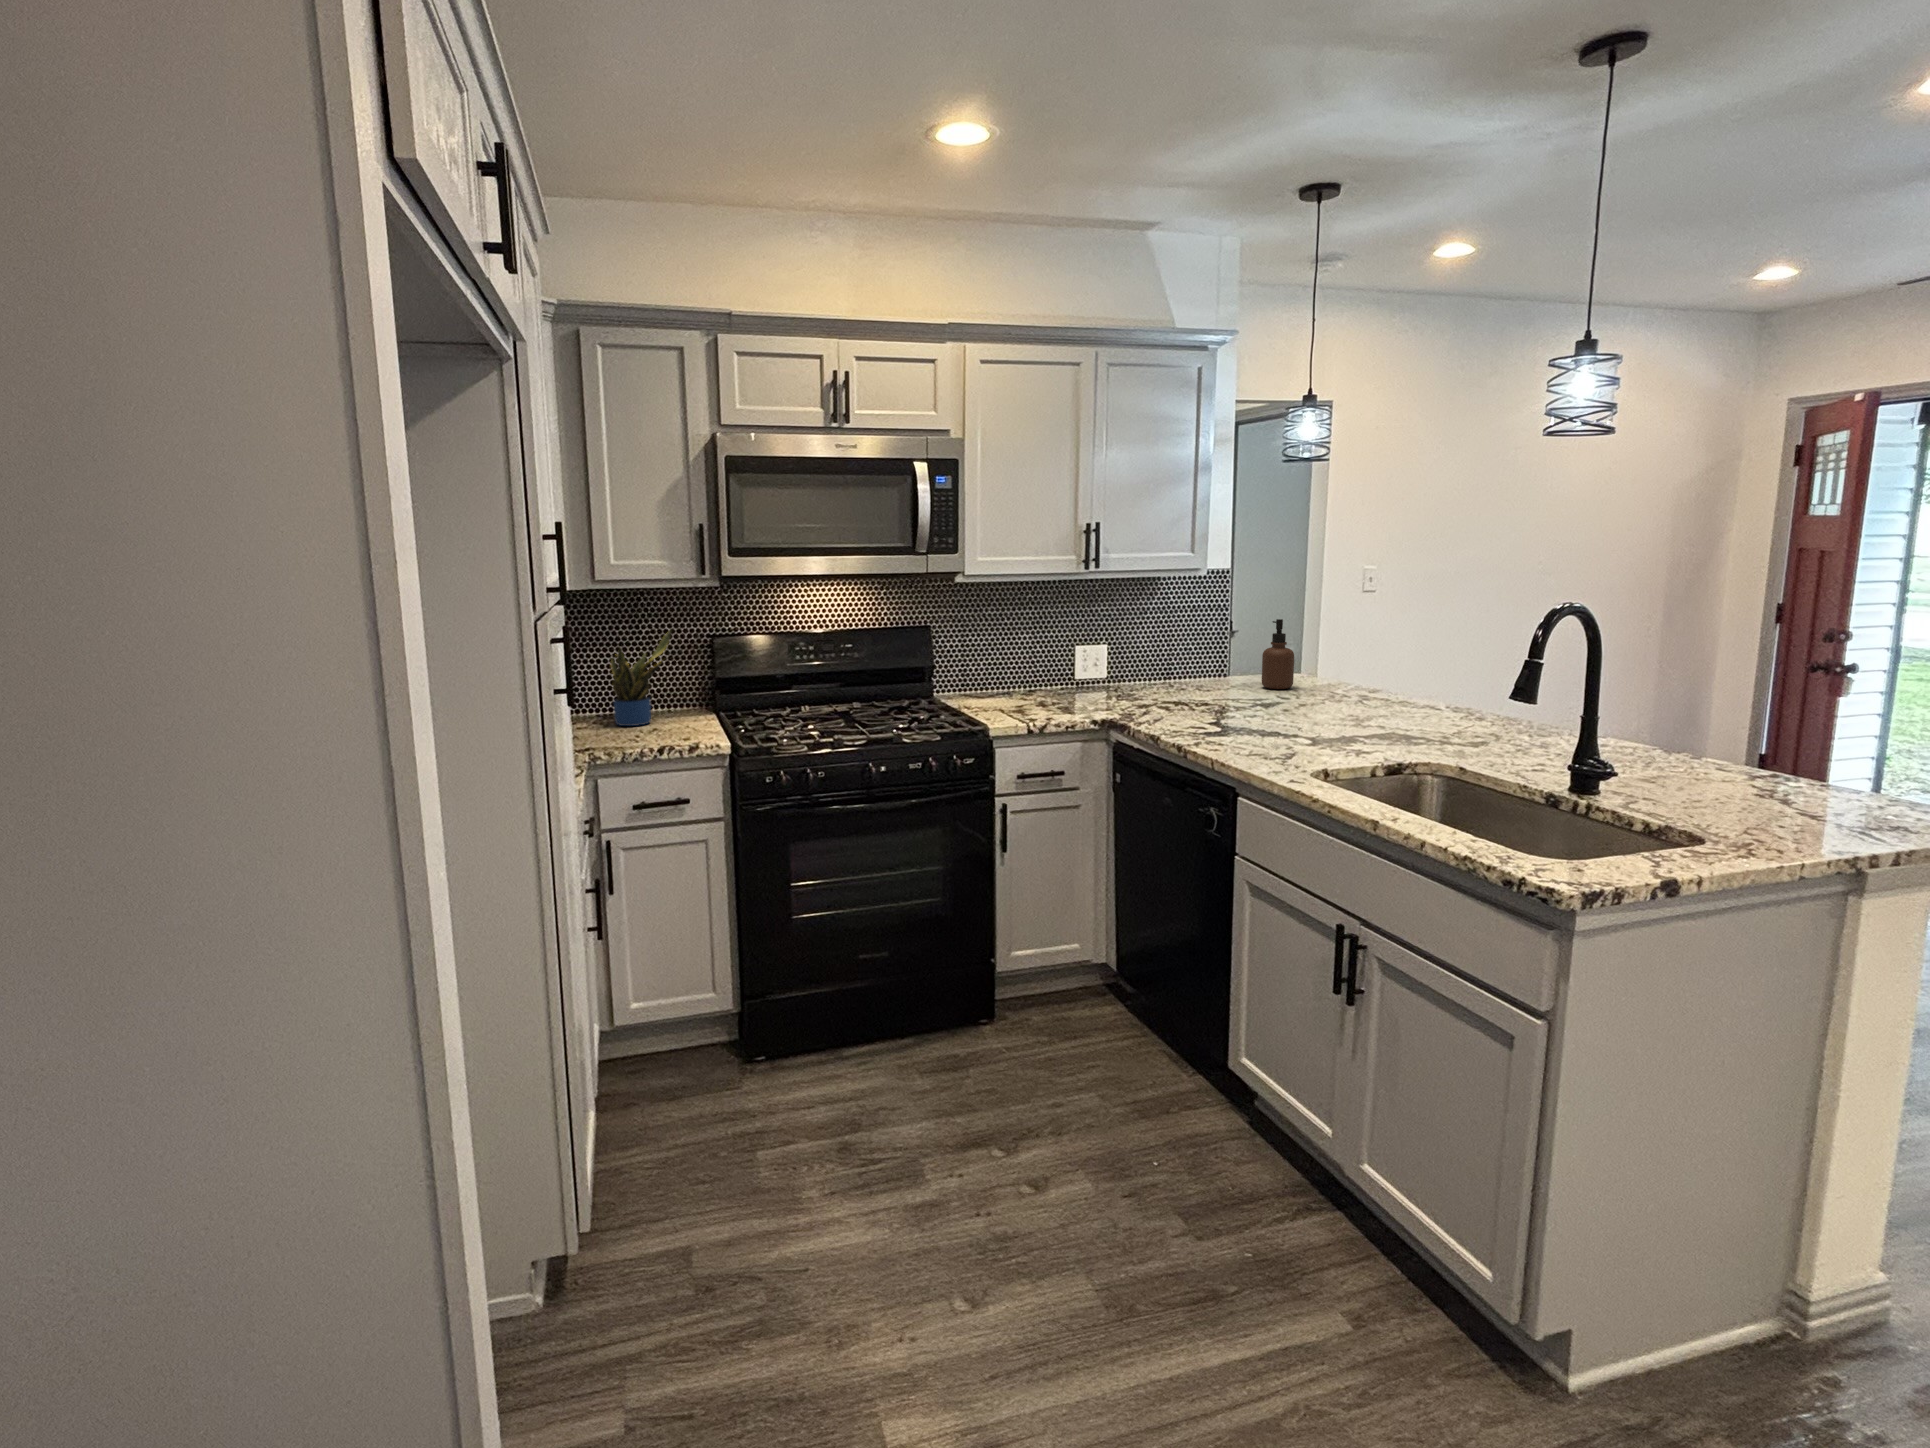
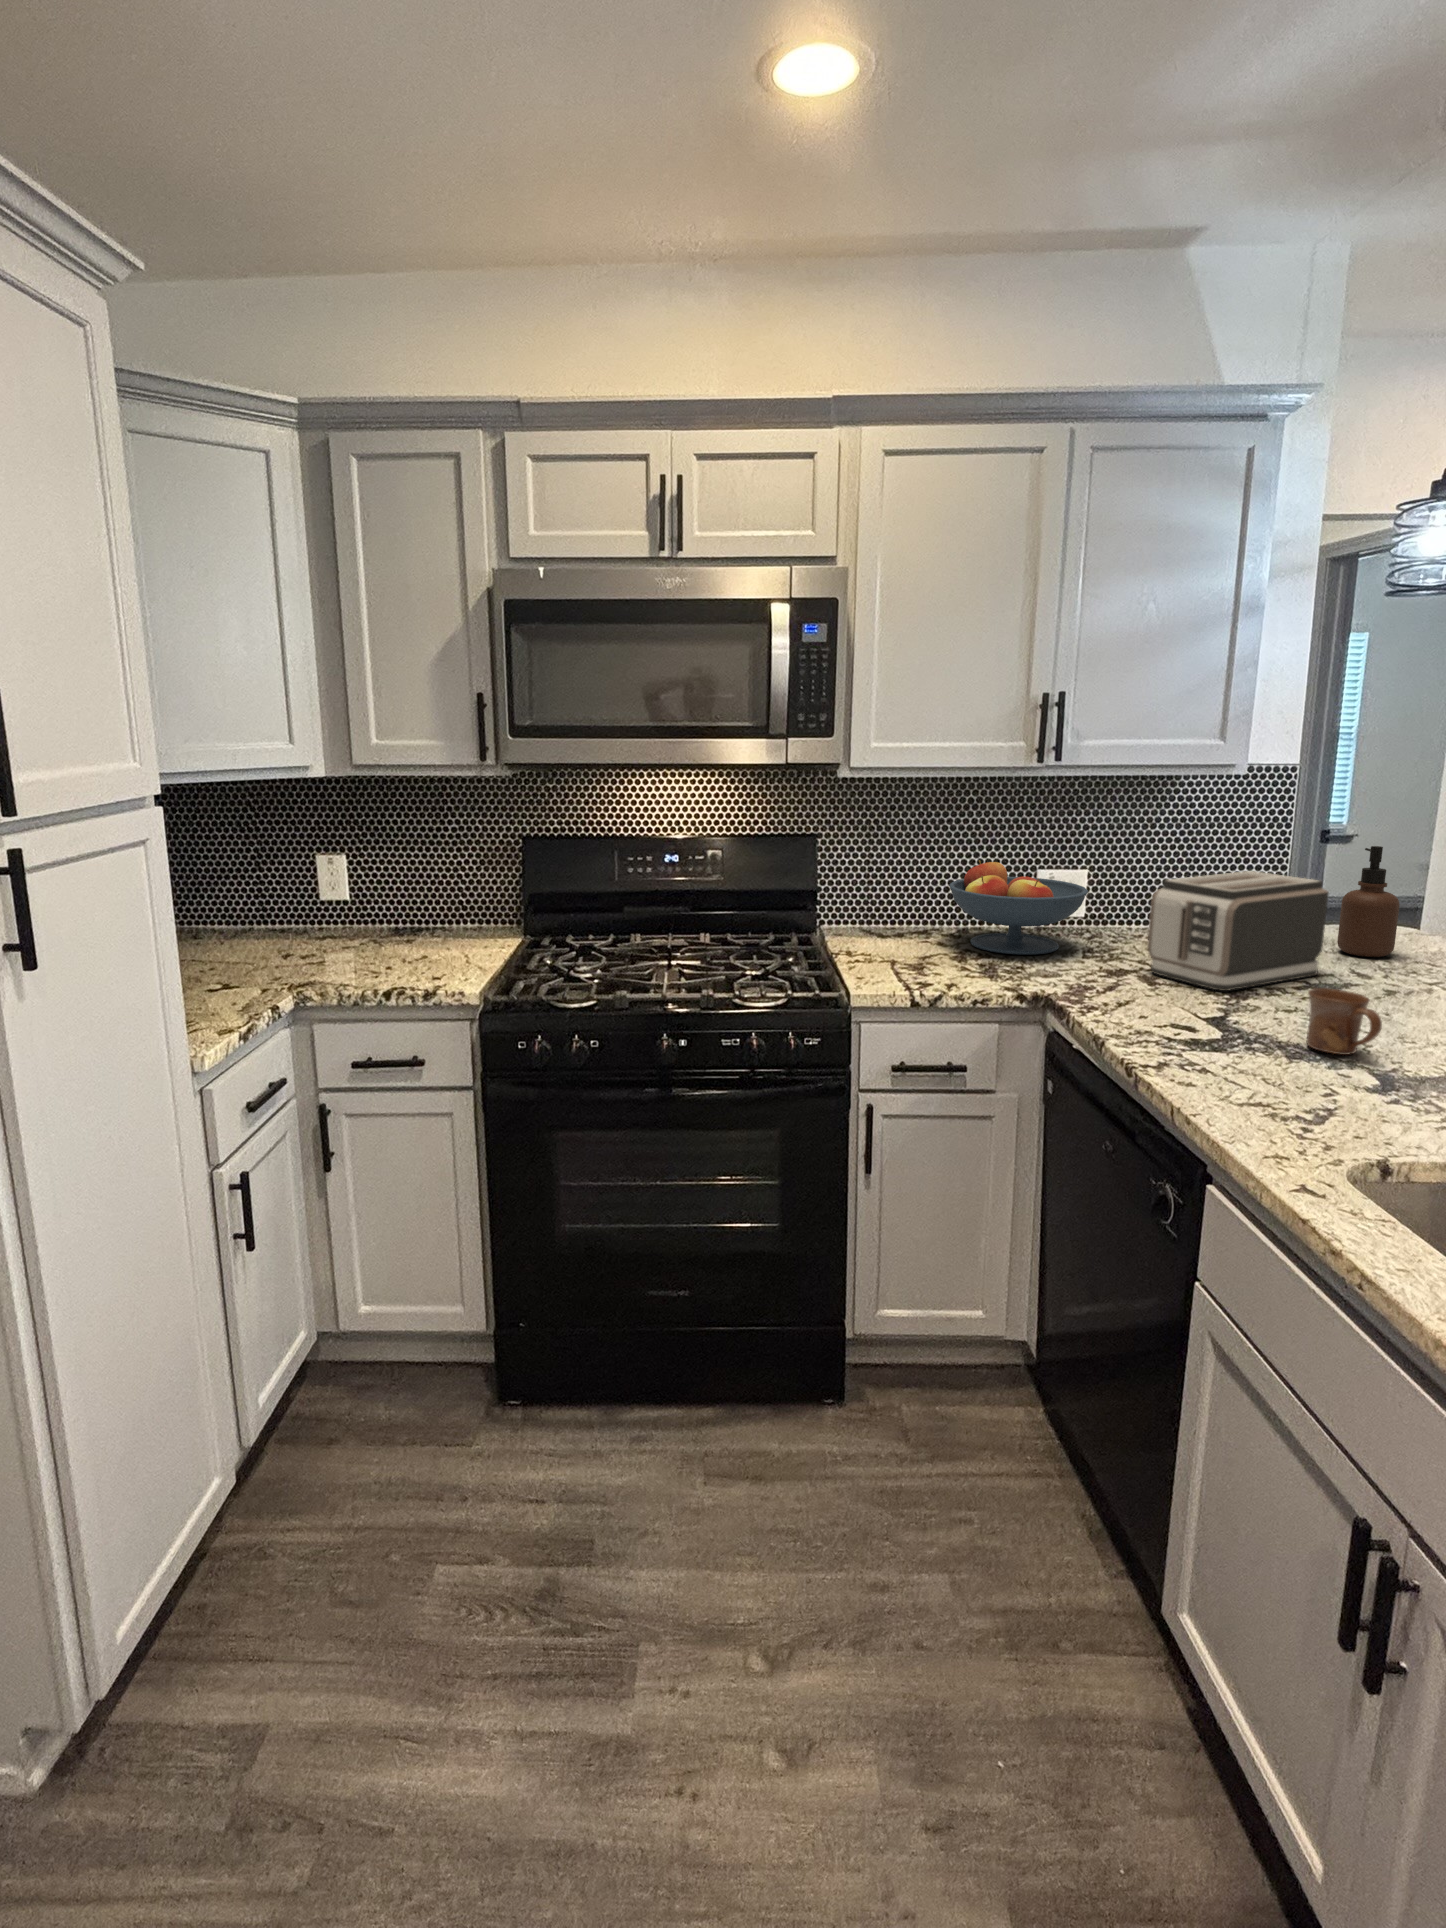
potted plant: present [611,630,672,726] -> none [393,827,470,946]
toaster: none [1161,637,1260,710] -> present [1147,871,1329,991]
fruit bowl: none [1026,640,1118,701] -> present [949,860,1088,955]
mug: none [1266,696,1306,732] -> present [1306,988,1382,1055]

